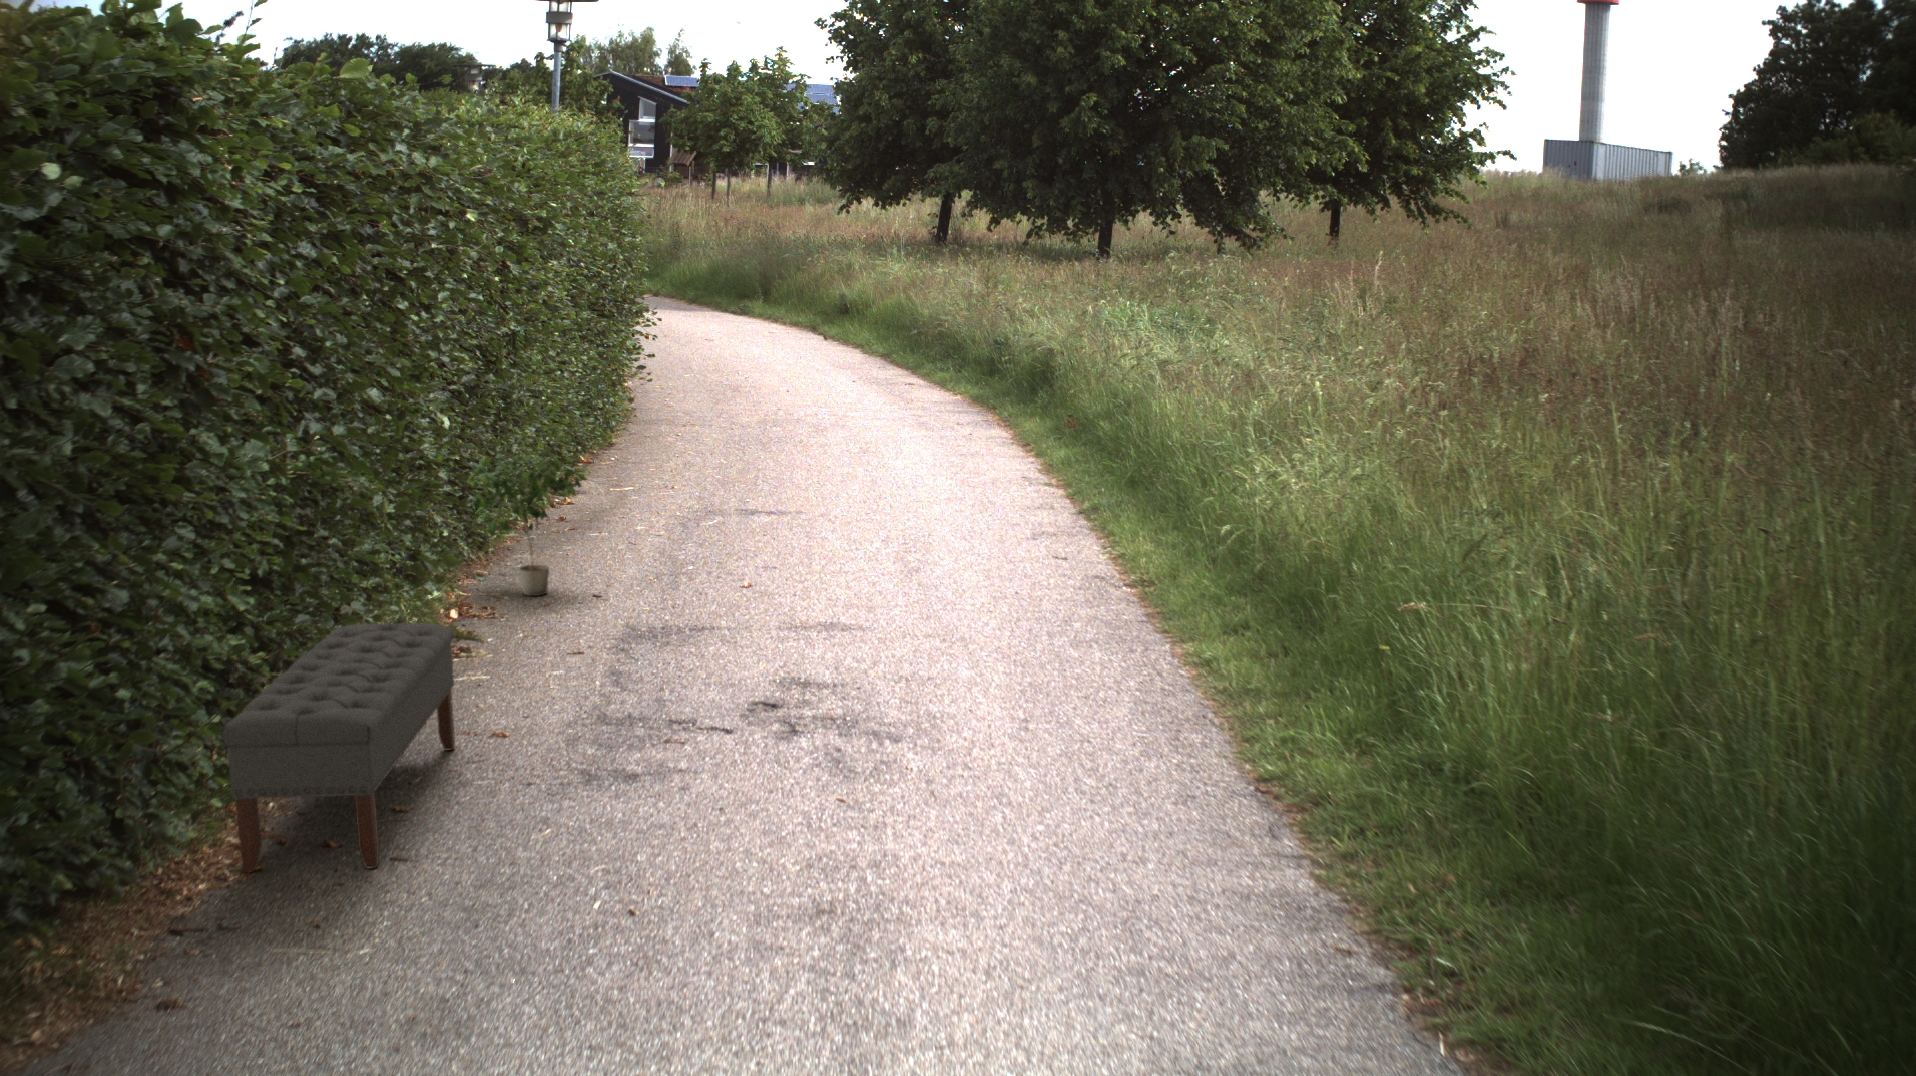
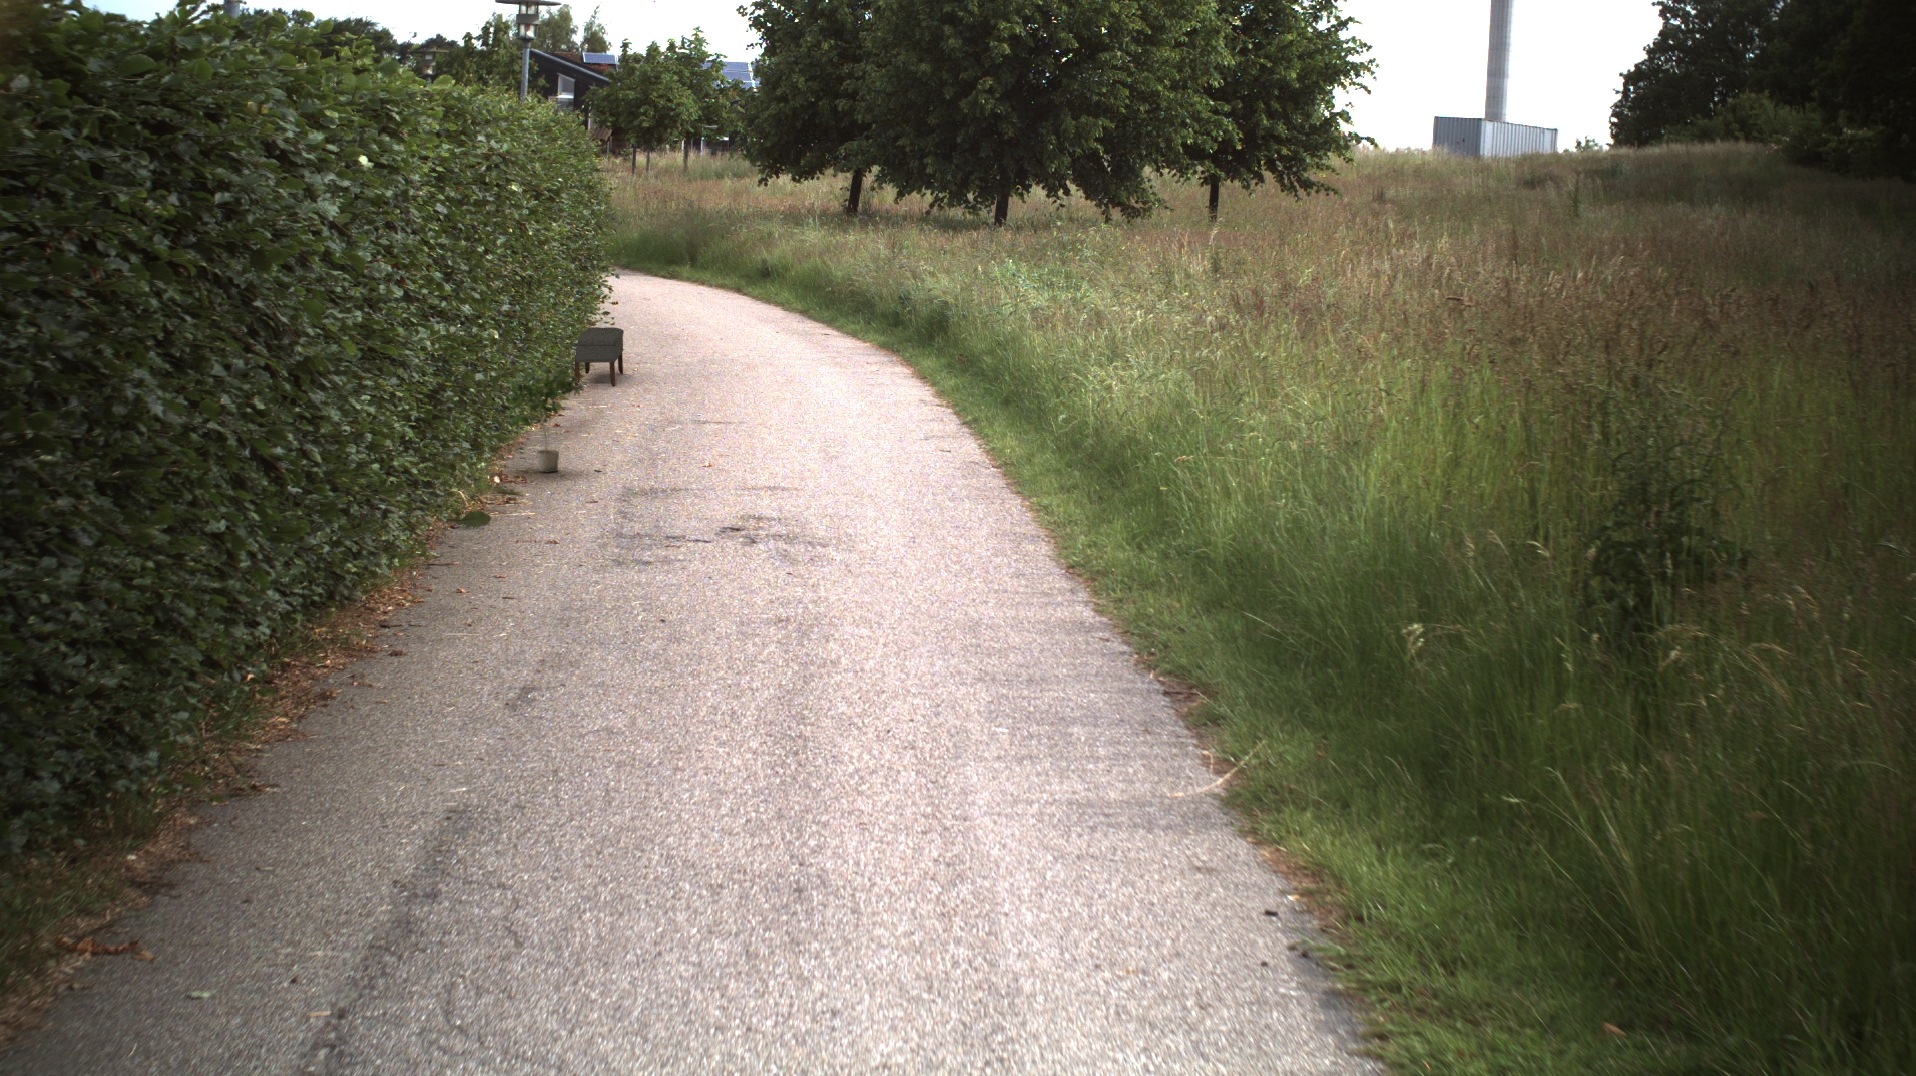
bench: present [221,623,455,873] -> present [574,327,624,386]

